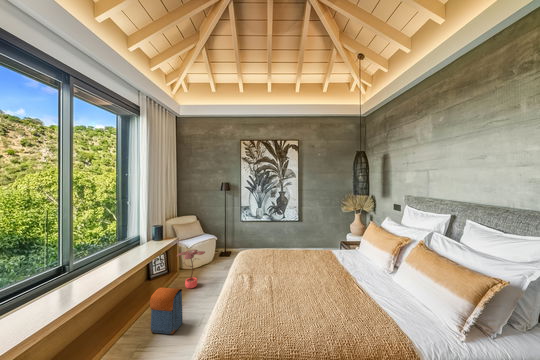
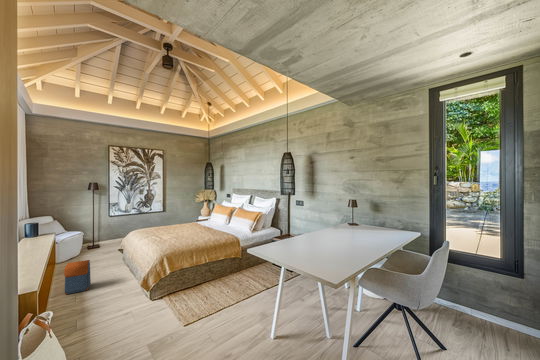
potted plant: present [177,250,205,288] -> none [61,239,91,270]

